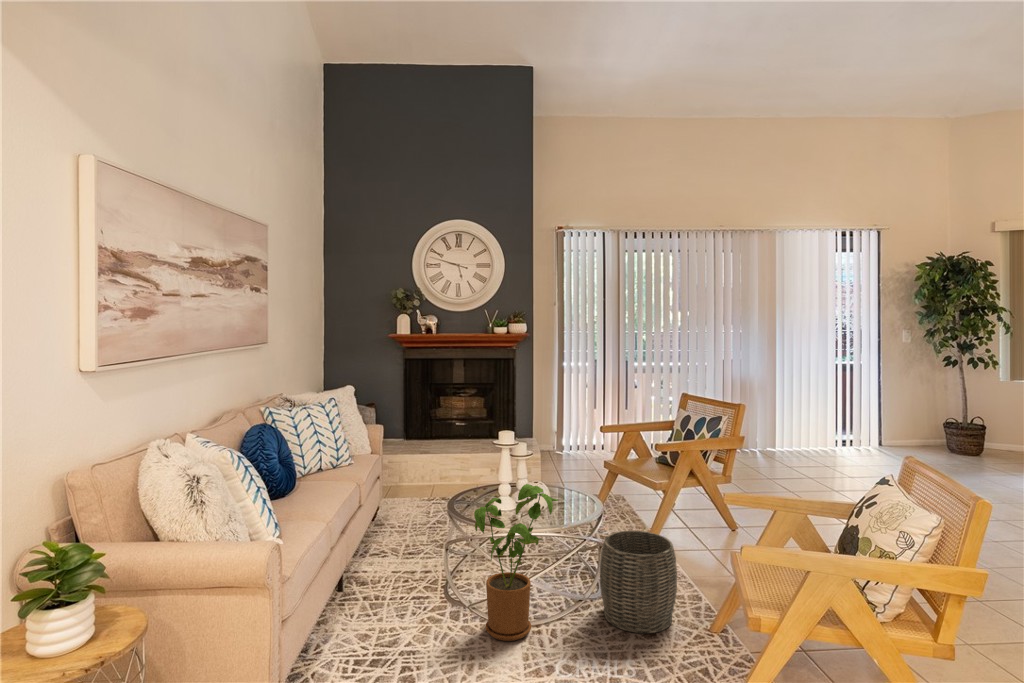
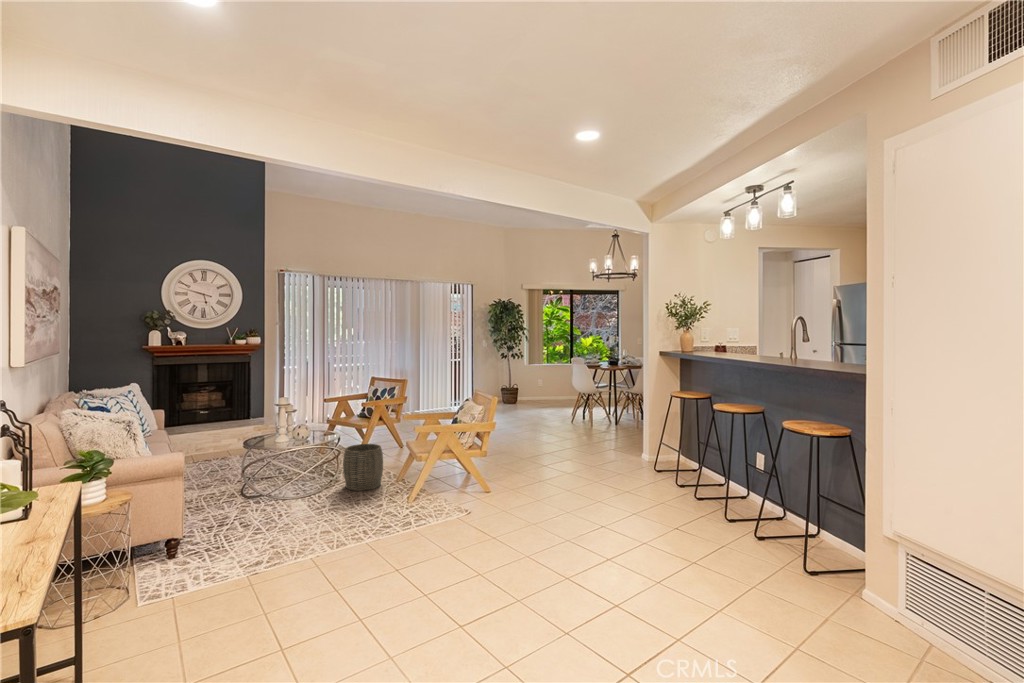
house plant: present [474,484,558,641] -> none [274,422,322,506]

